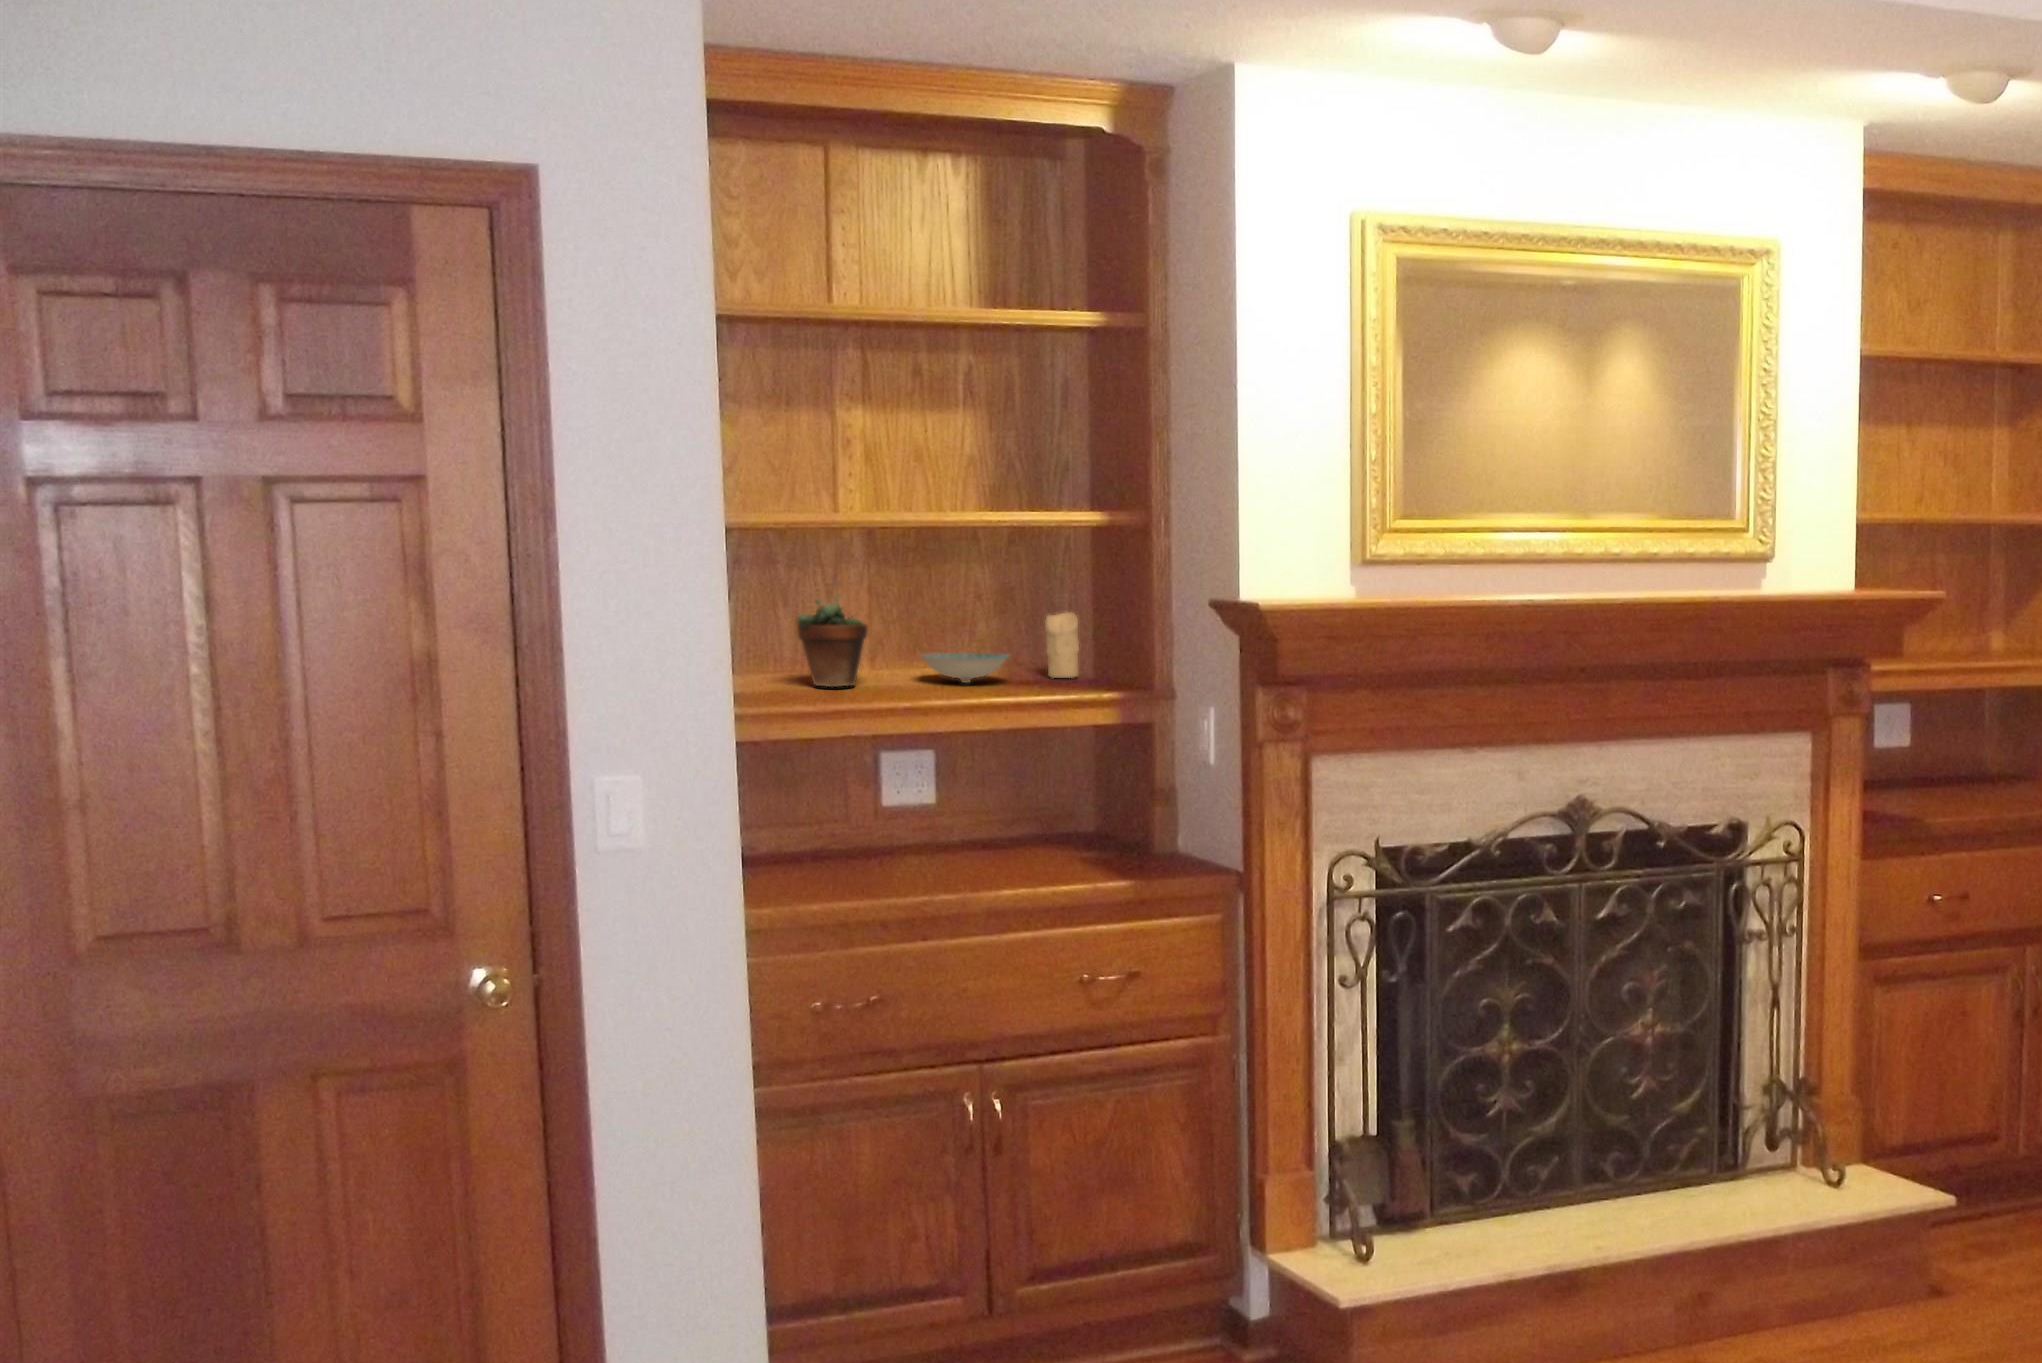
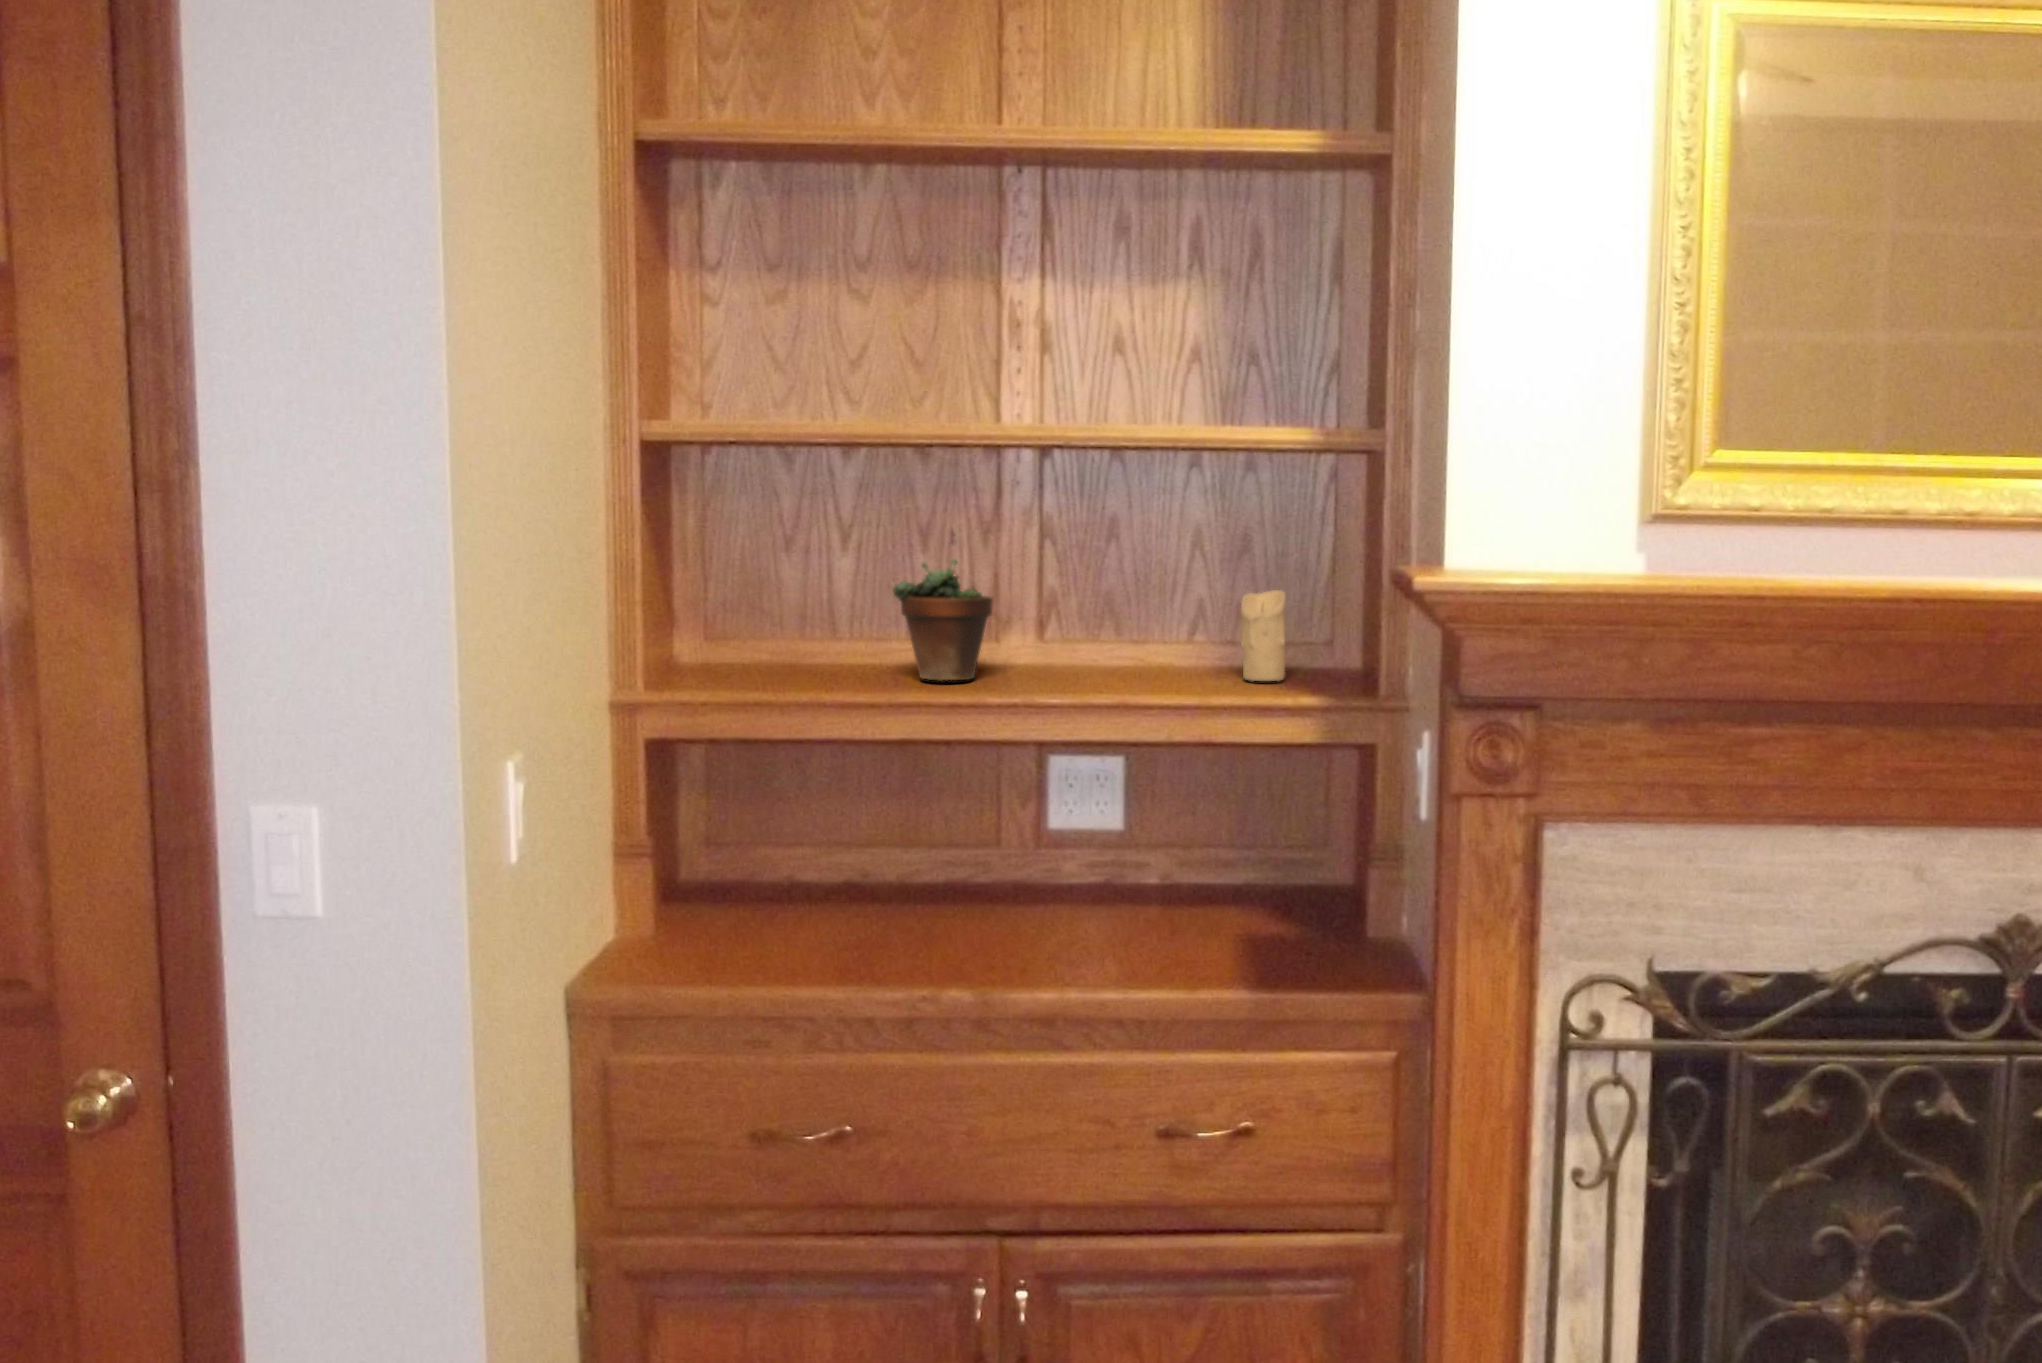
ceramic bowl: present [921,653,1009,683] -> none [1064,640,1180,682]

